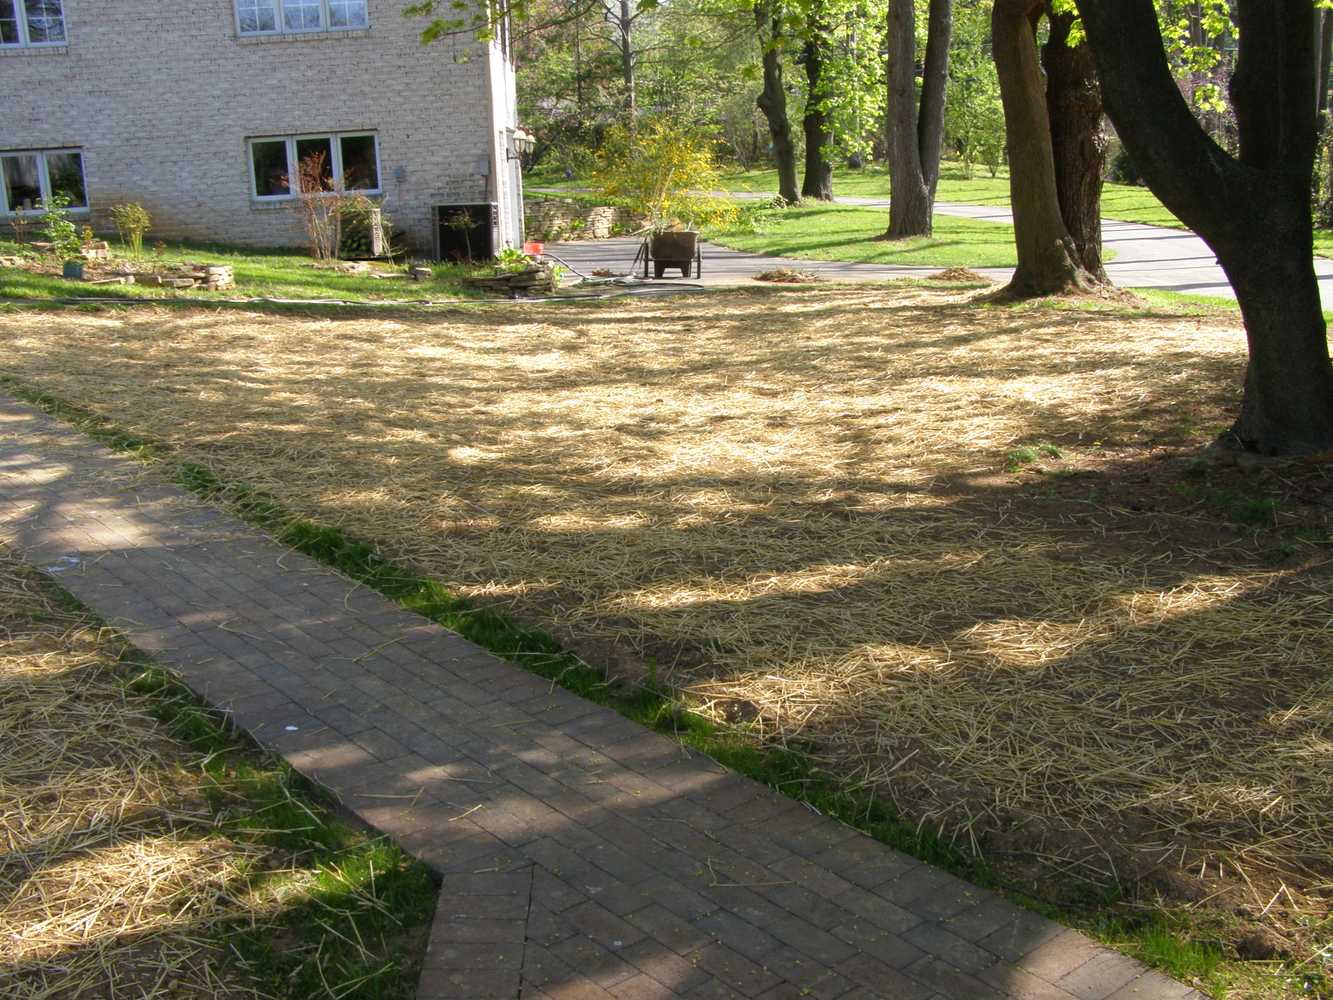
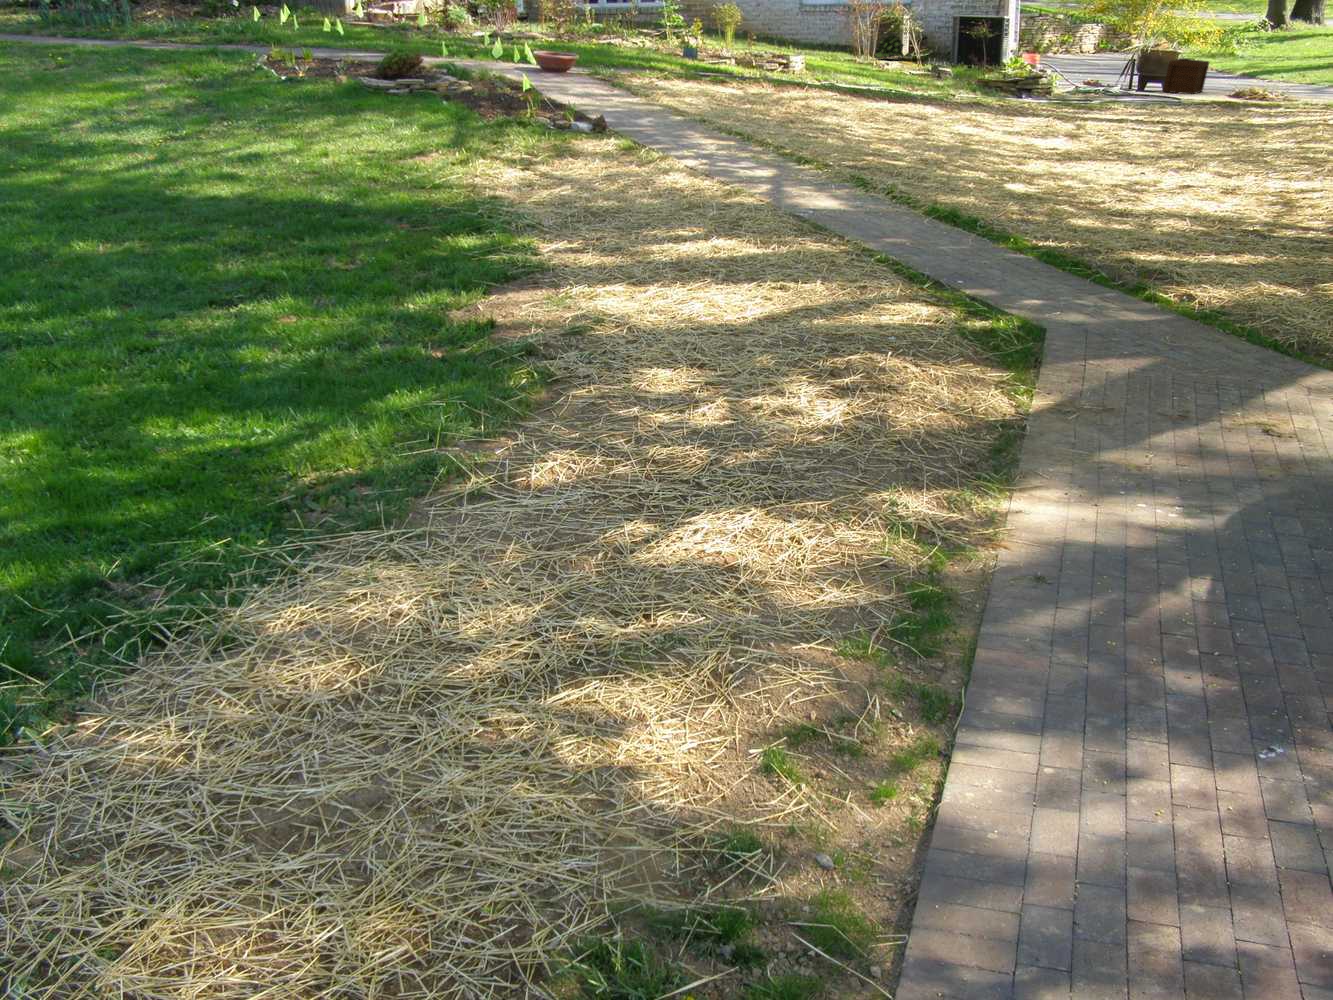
wooden crate: none [684,240,728,280] -> present [1163,59,1210,94]

